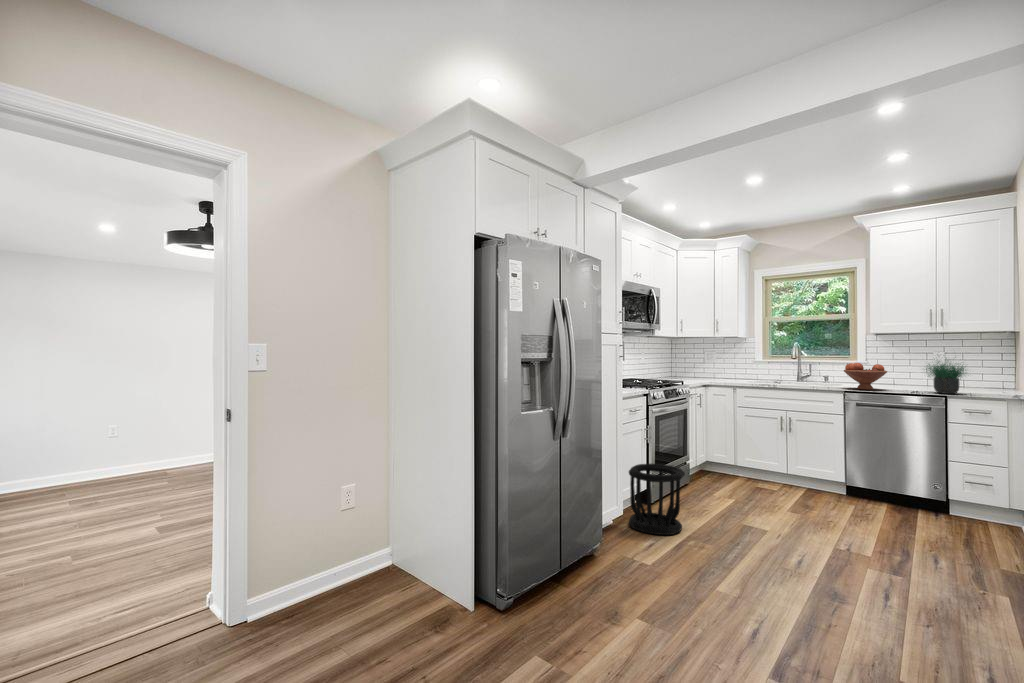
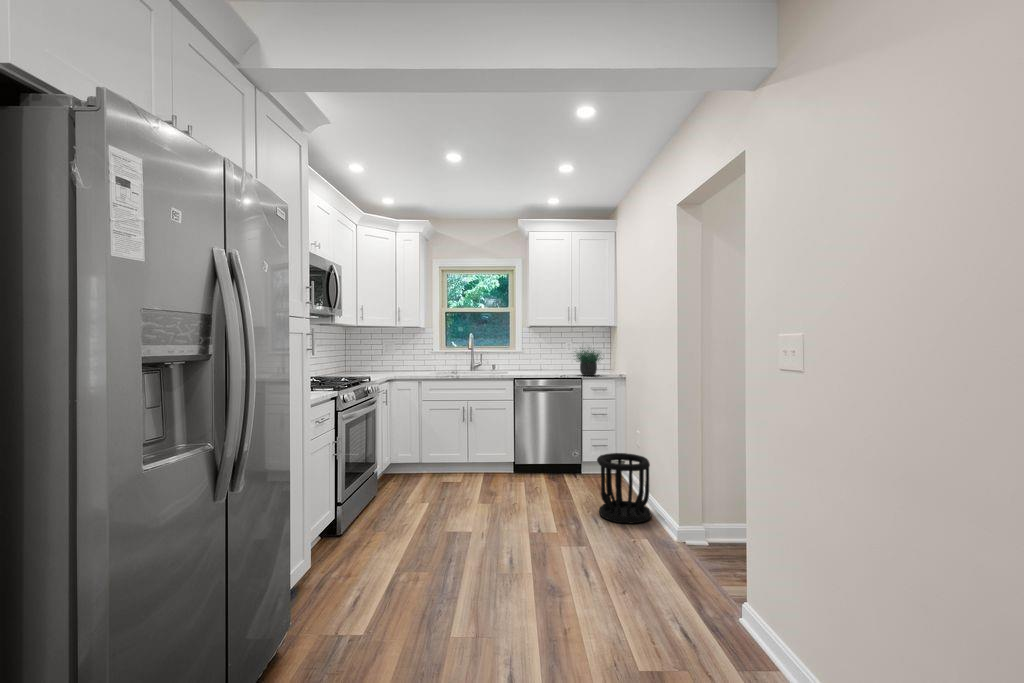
fruit bowl: present [844,363,887,390] -> none [516,351,549,376]
wastebasket: present [629,464,685,535] -> present [597,453,651,523]

